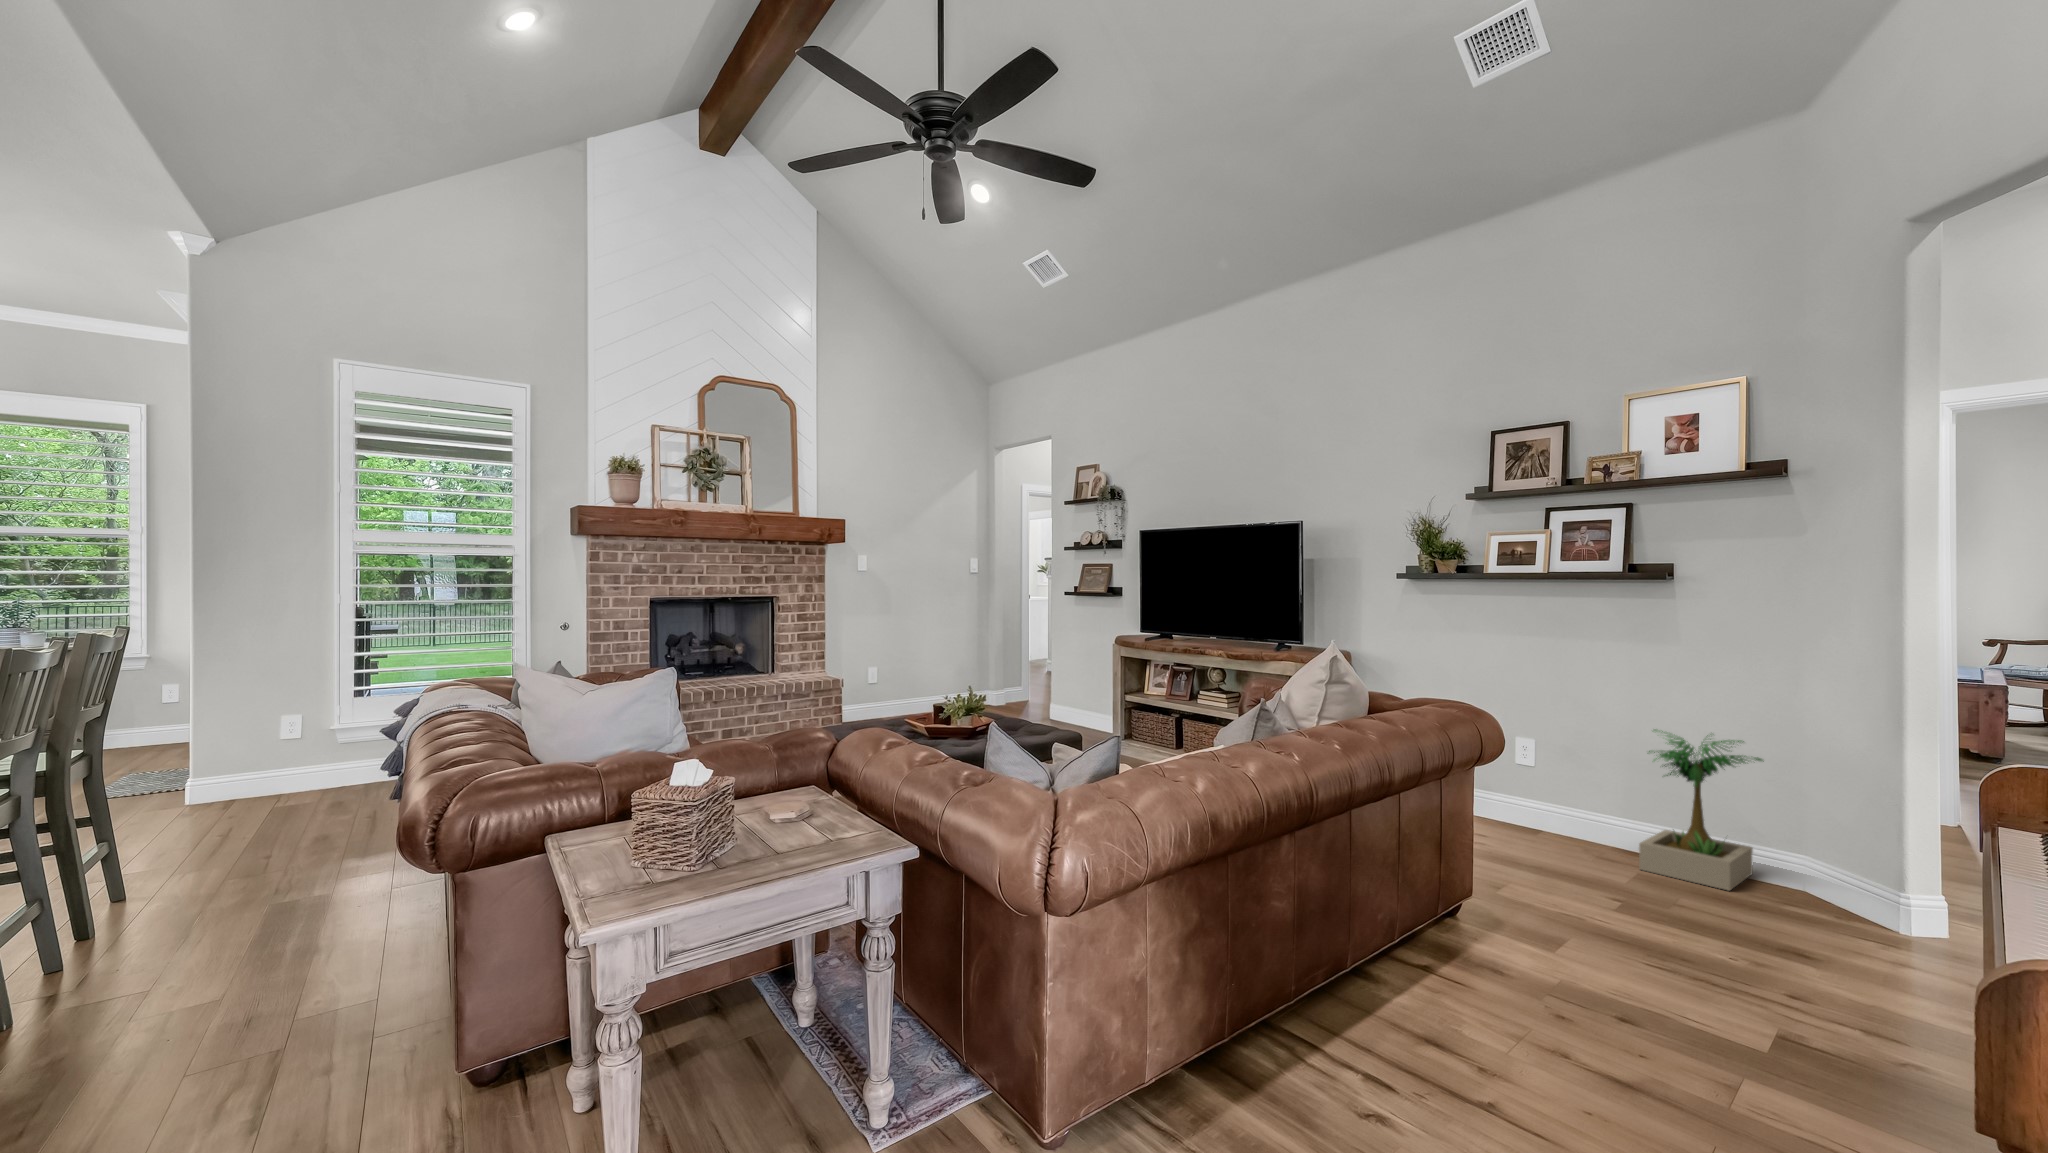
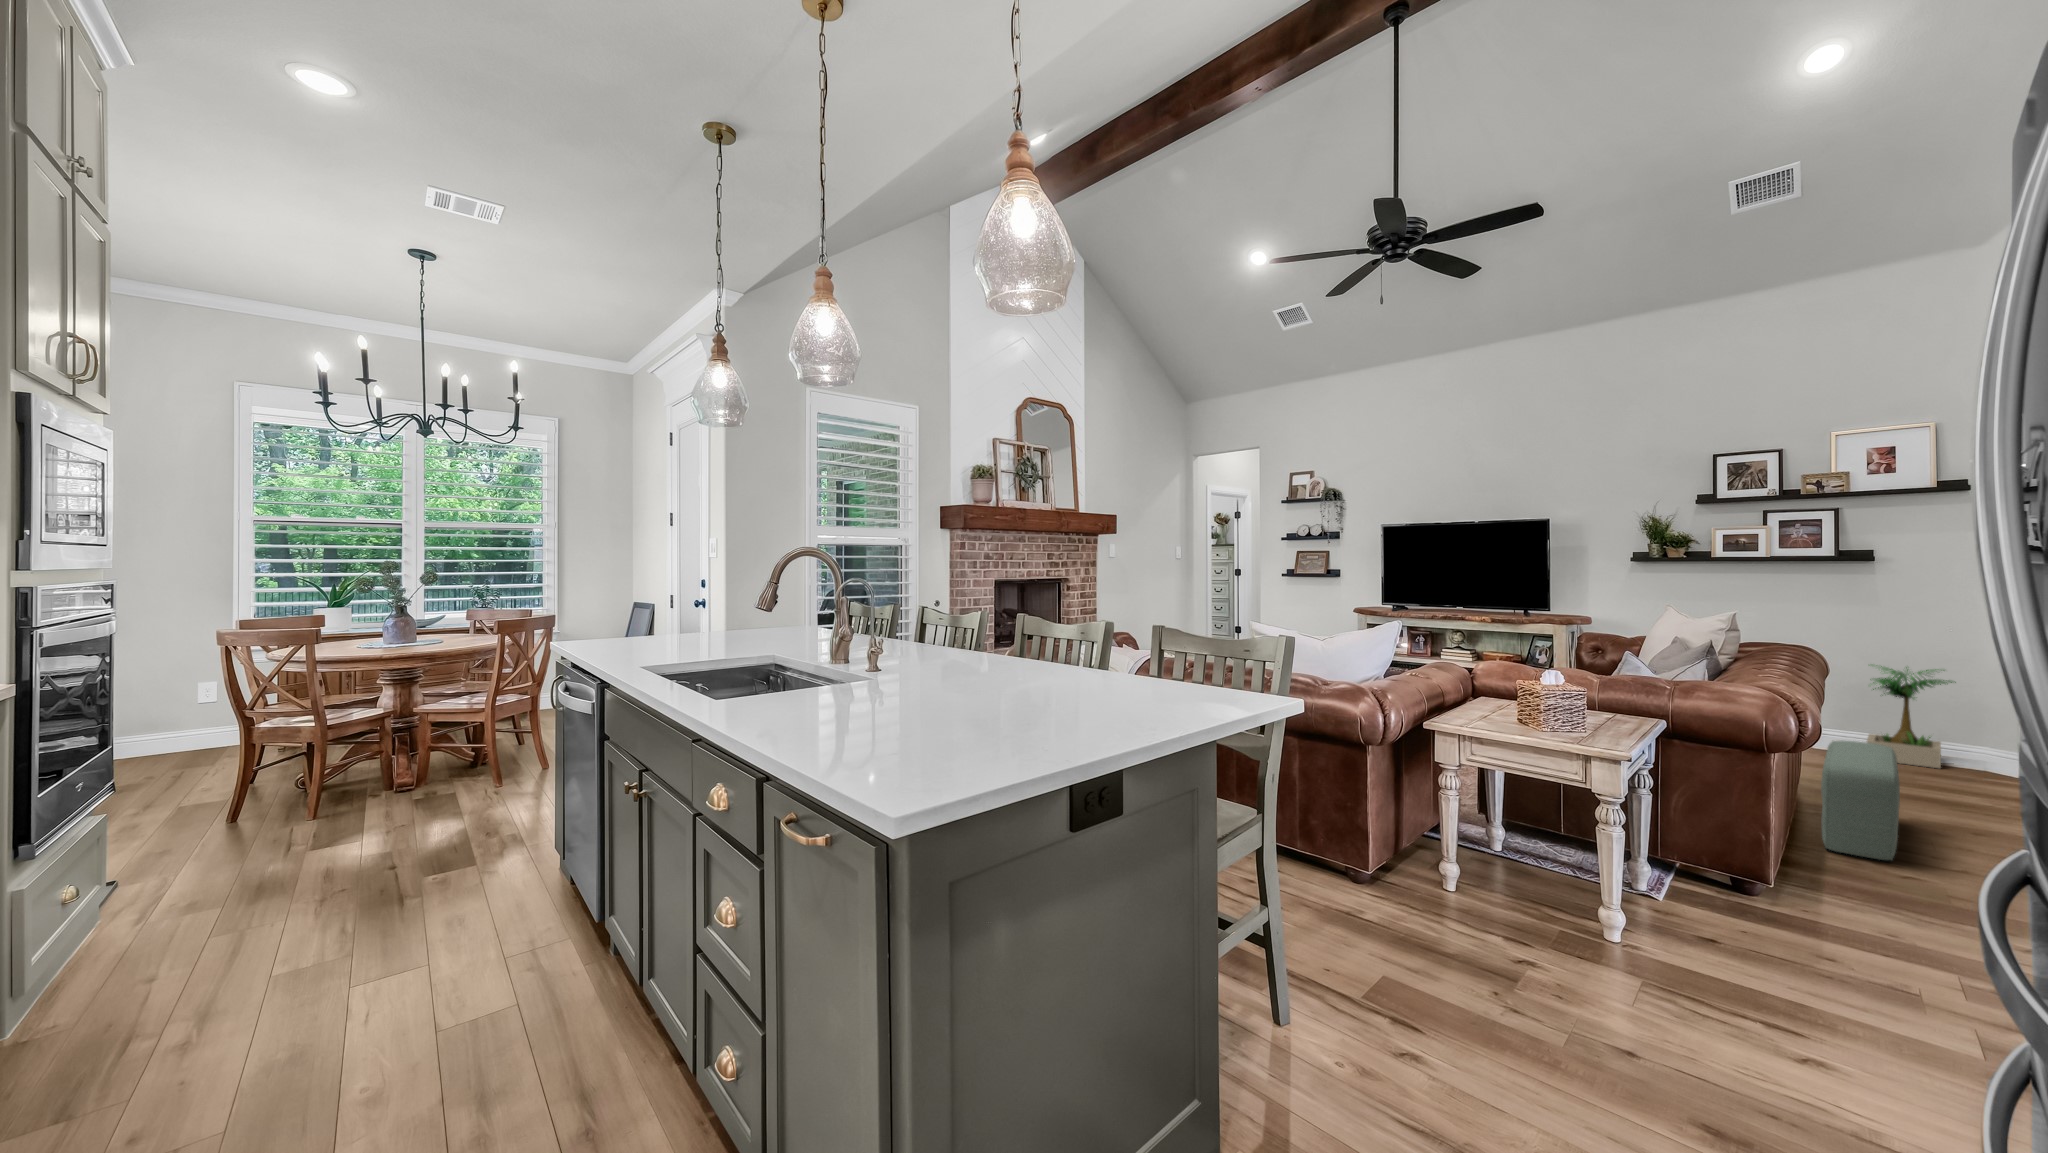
pouf: none [1308,856,1504,1076] -> present [1821,741,1900,860]

